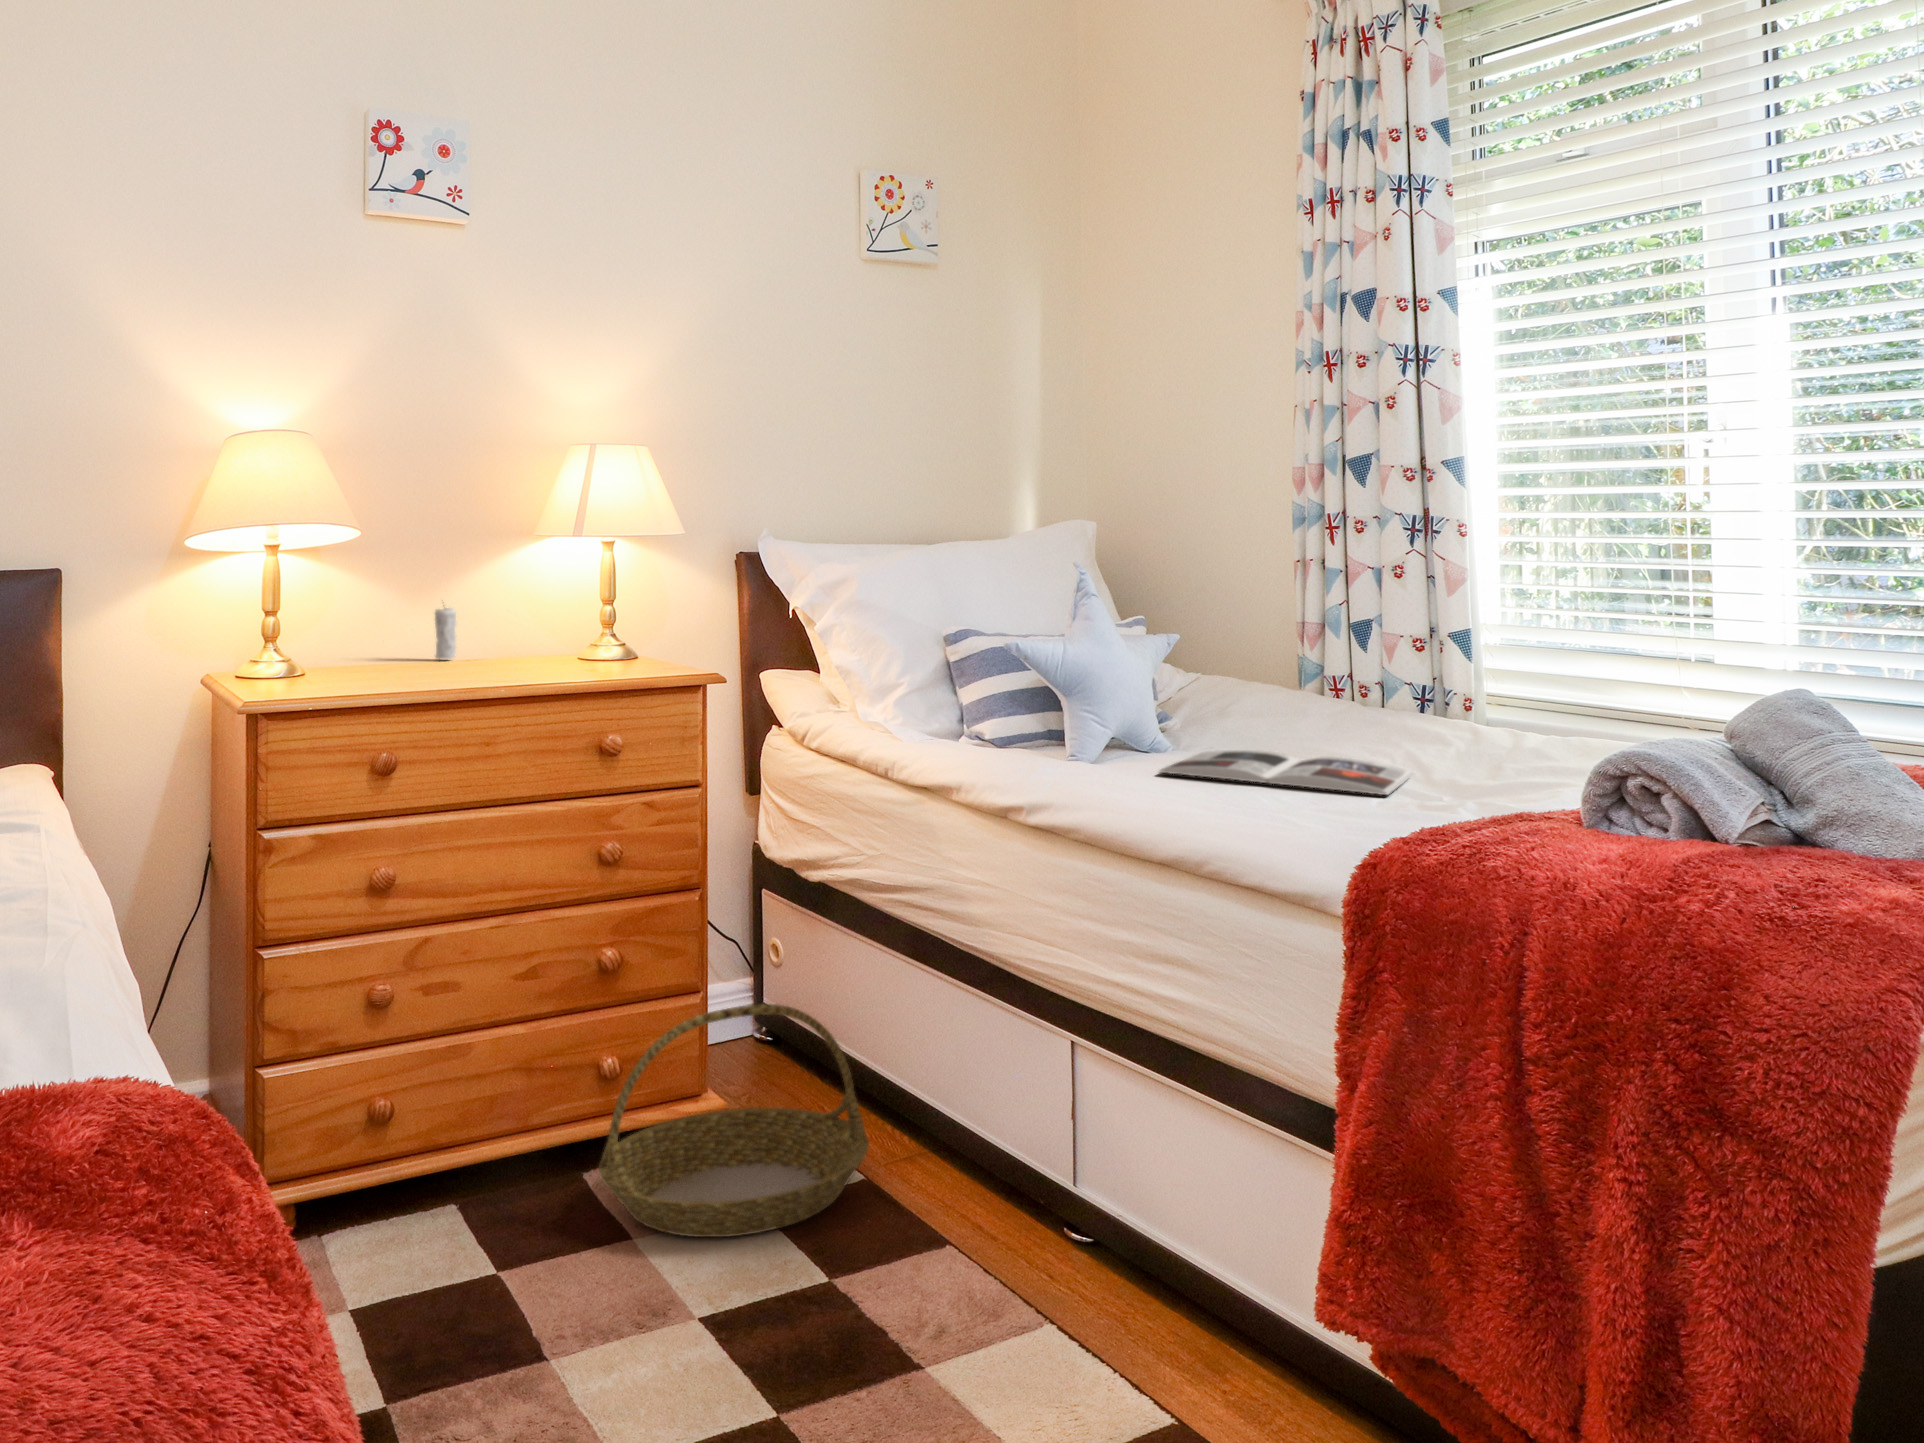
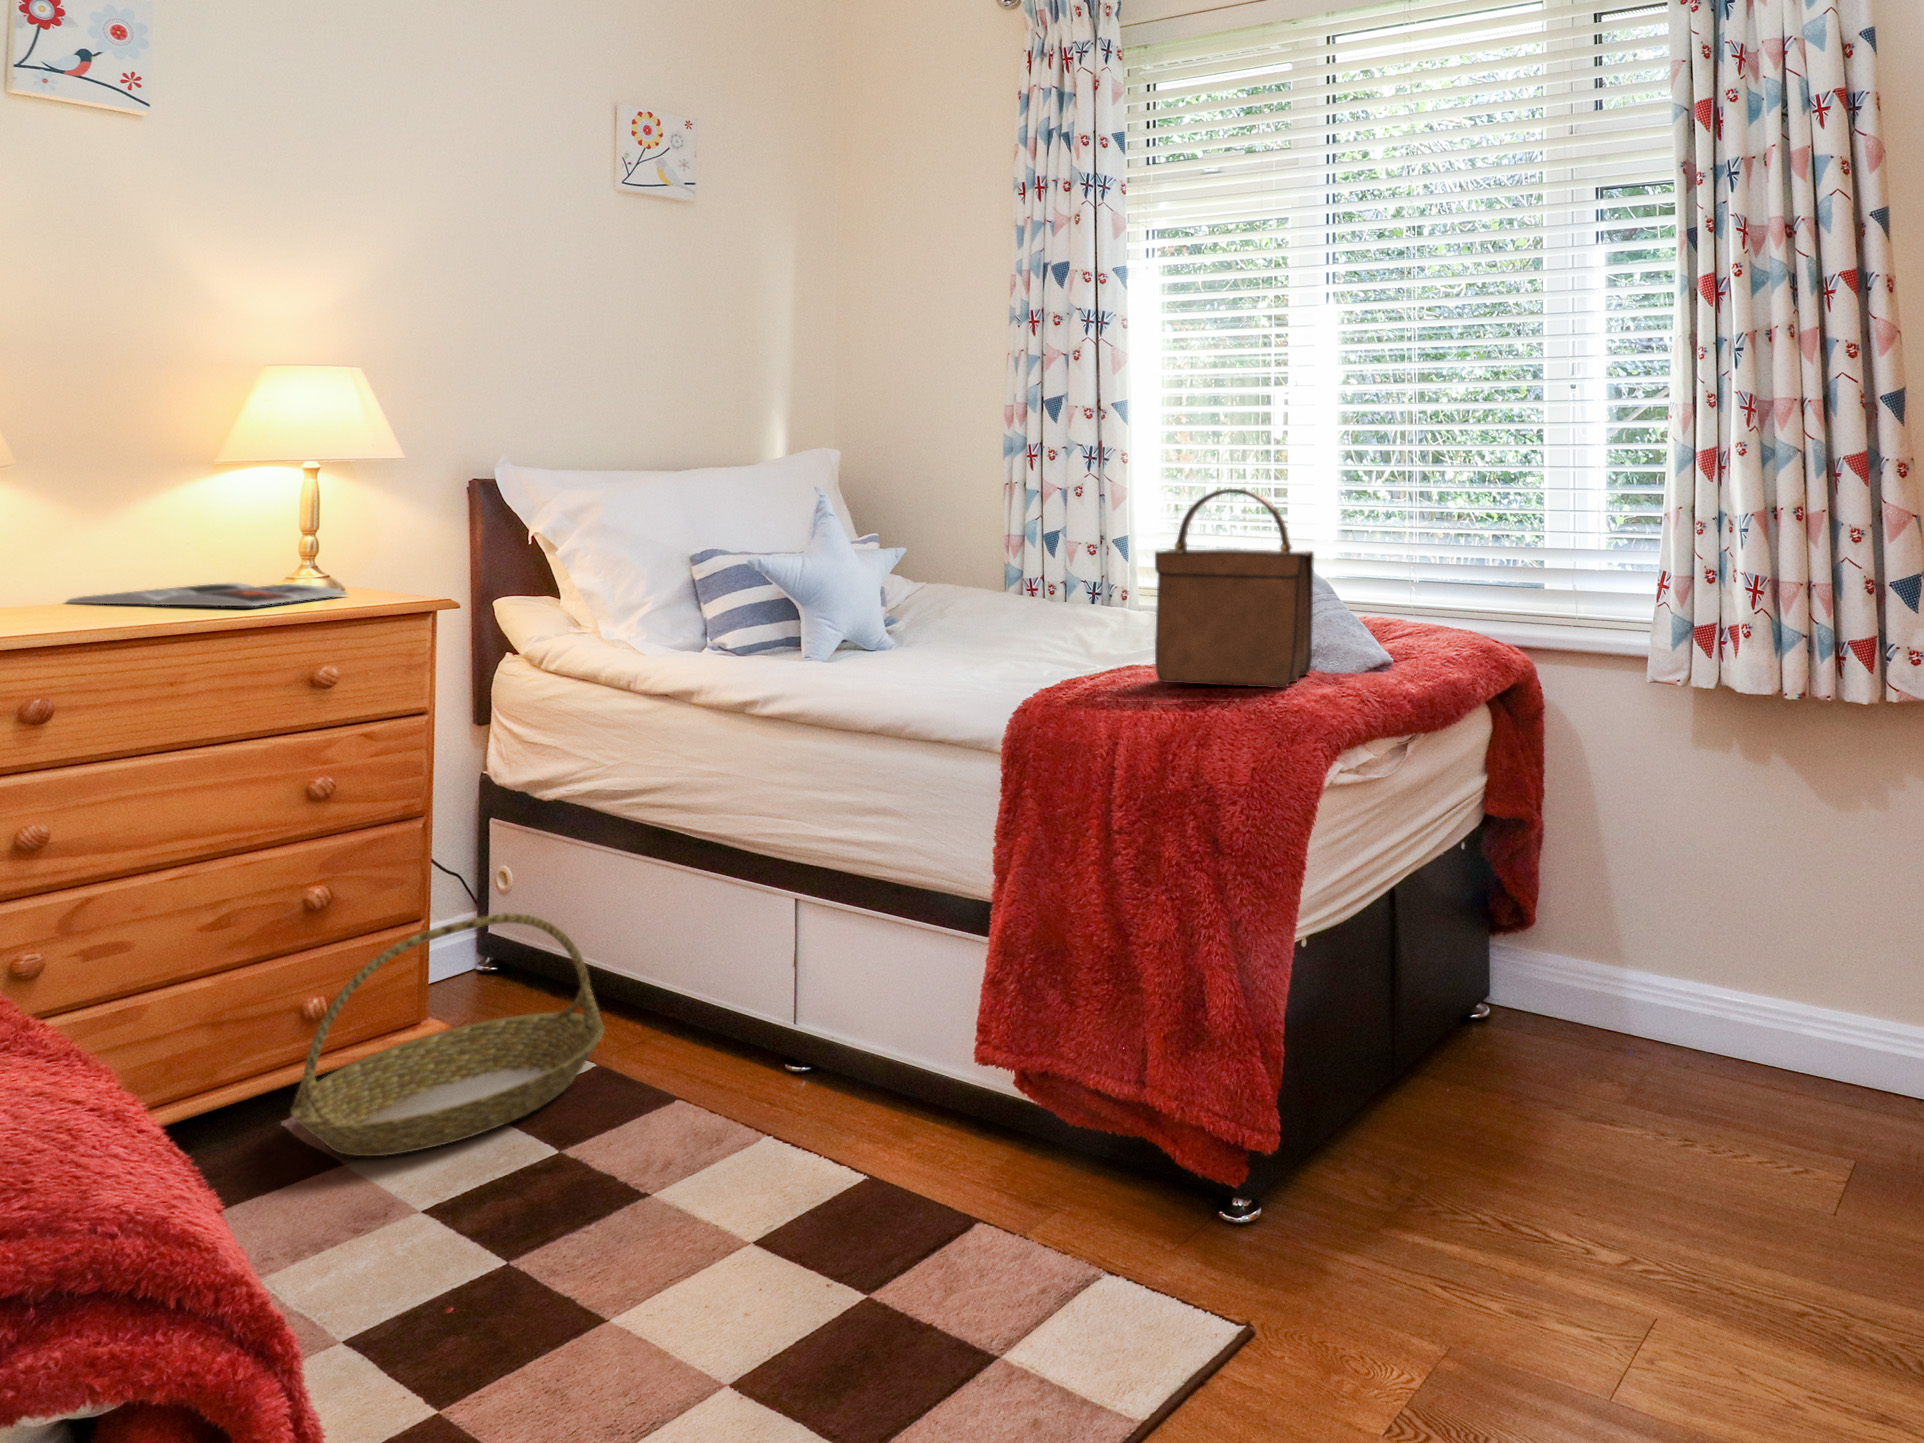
handbag: none [1563,581,1841,878] -> present [1155,489,1314,688]
candle: present [435,608,456,659] -> none [56,521,90,593]
magazine: present [1160,750,1414,795] -> present [67,583,348,606]

